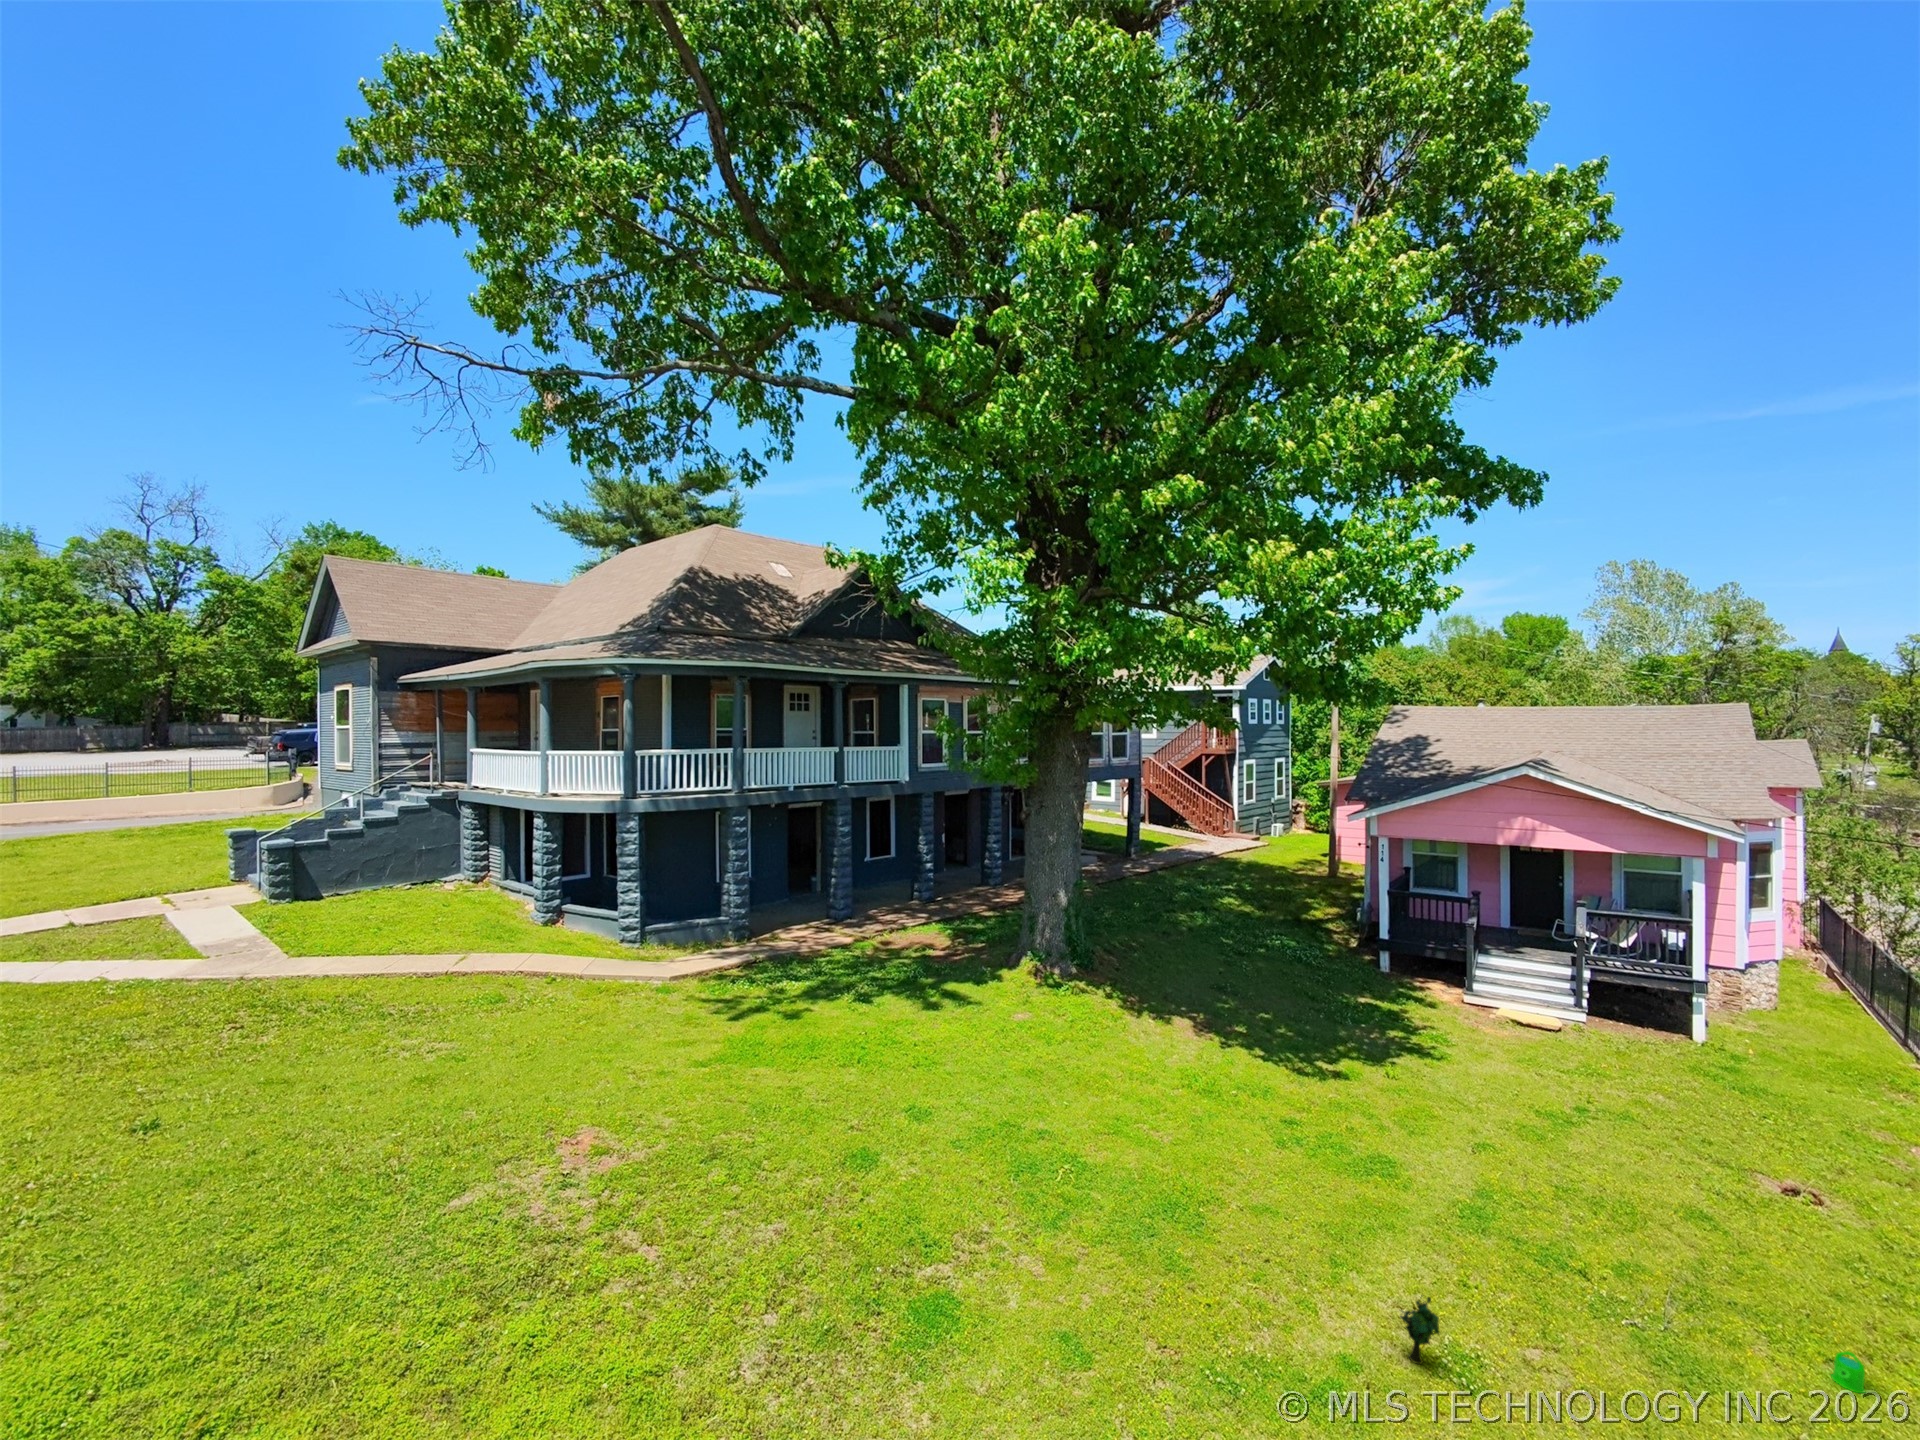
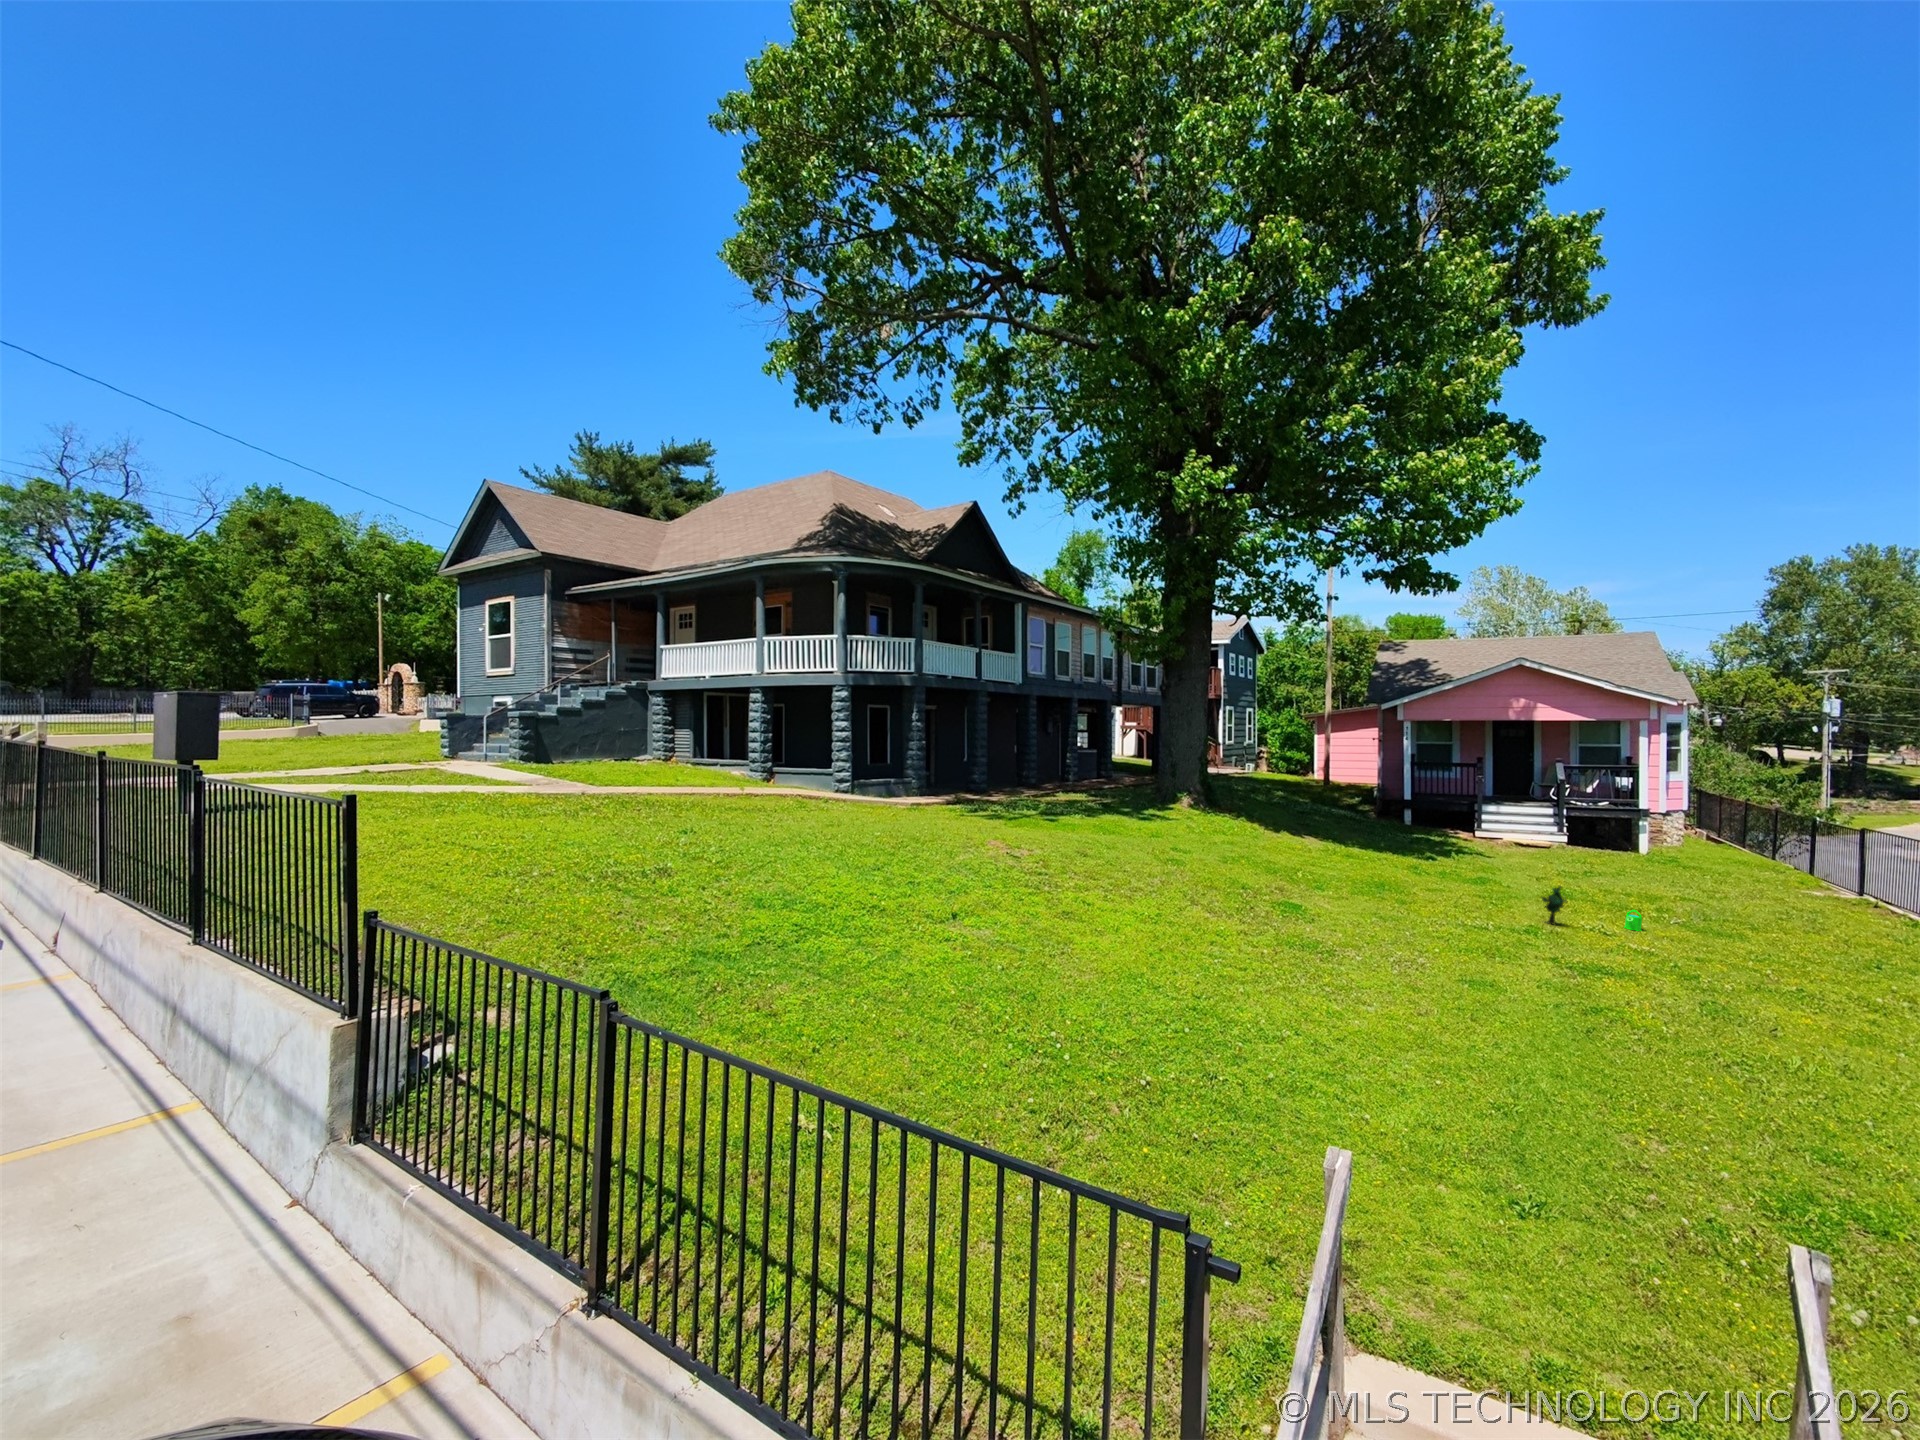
watering can: present [1831,1351,1865,1393] -> present [1624,909,1642,931]

